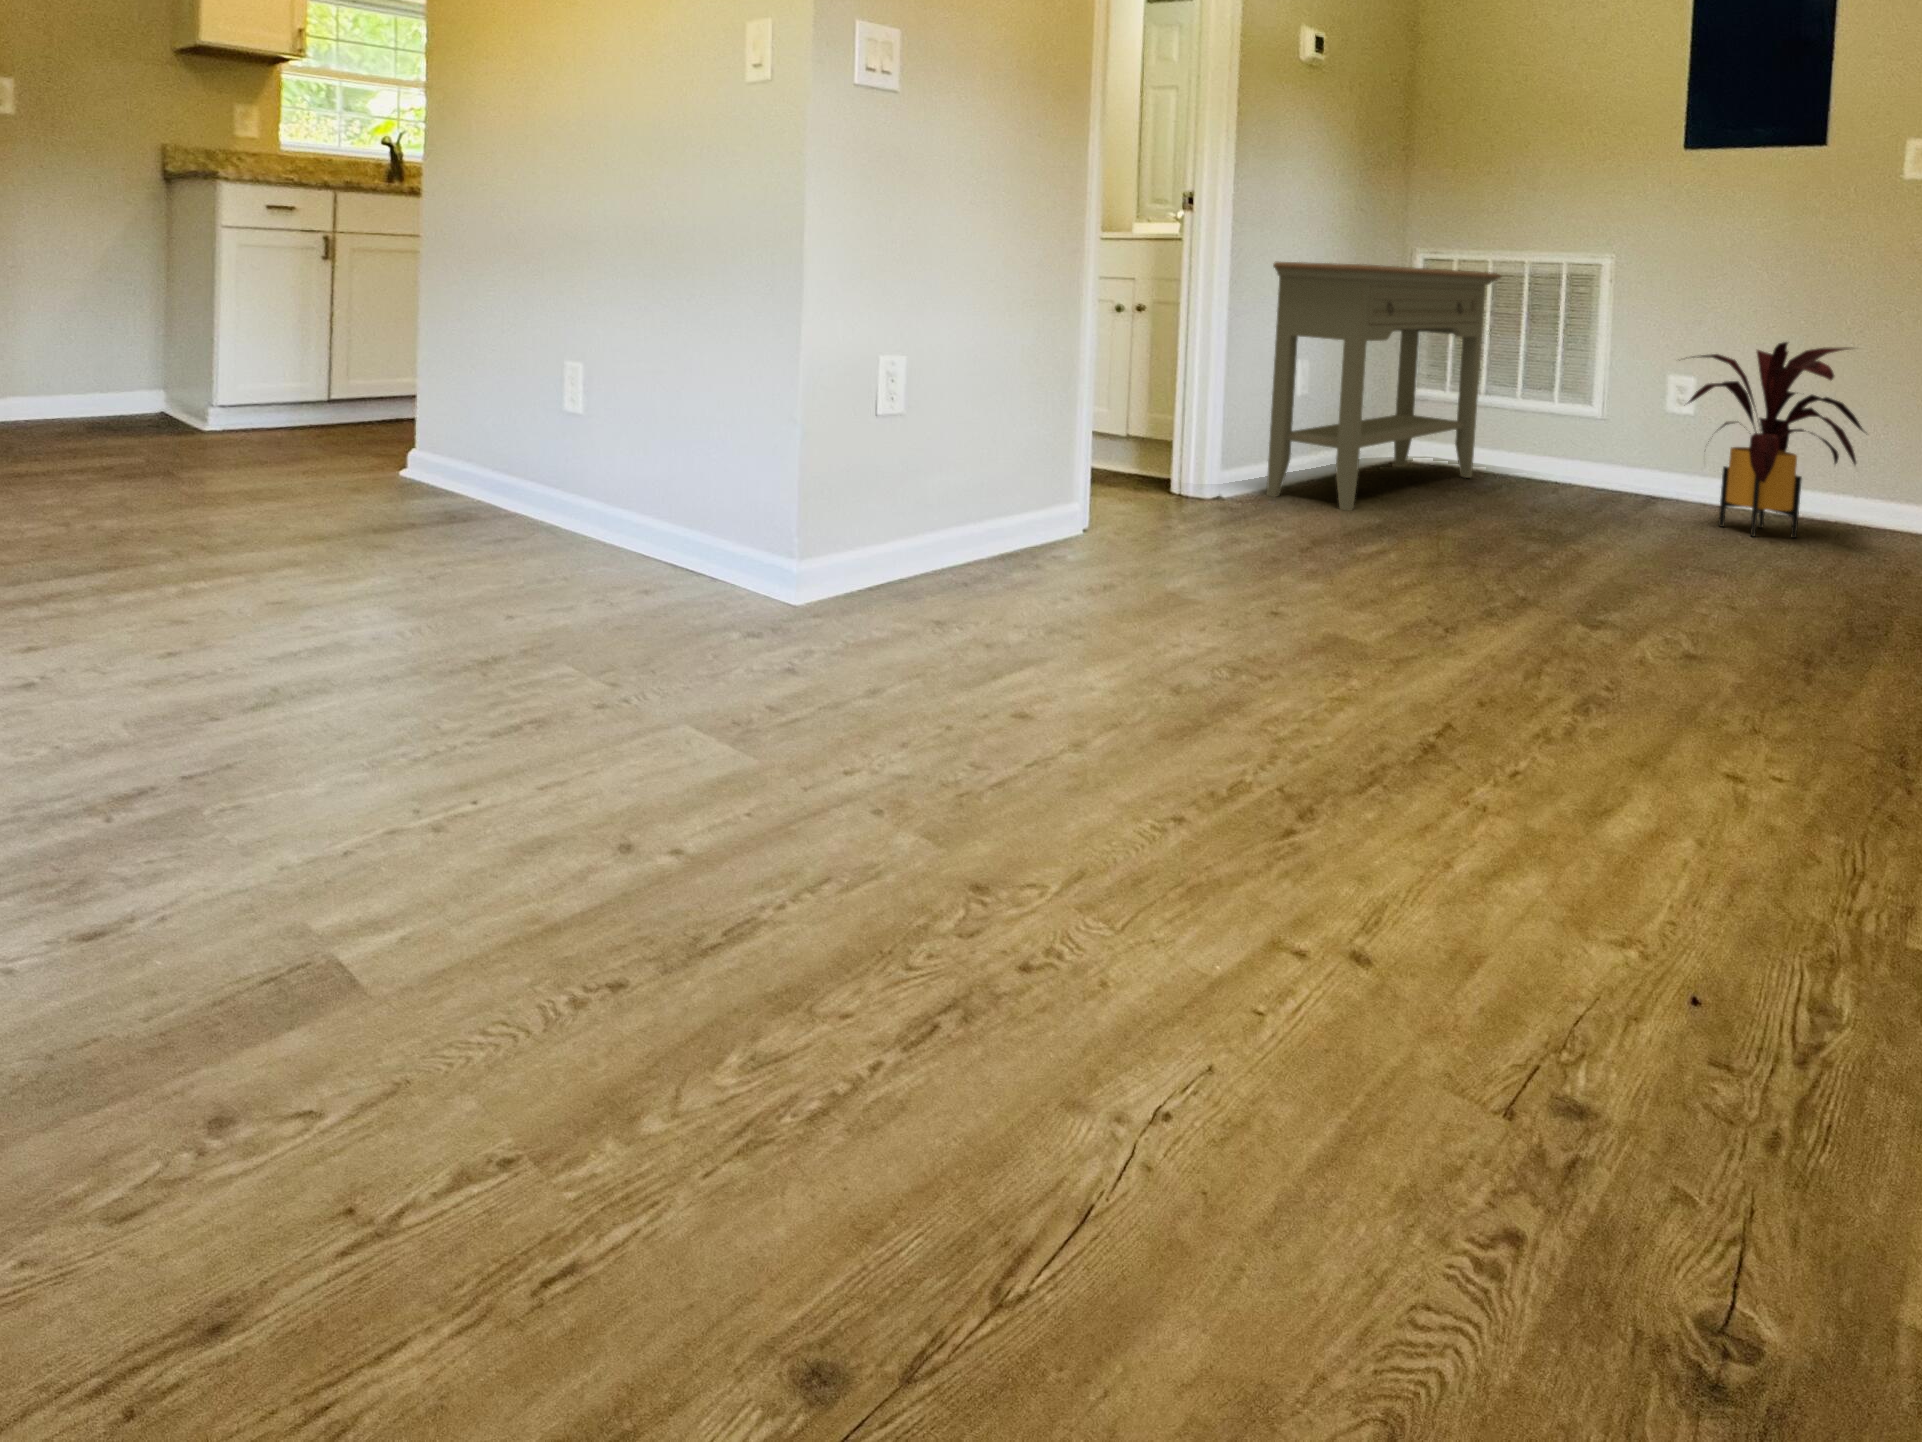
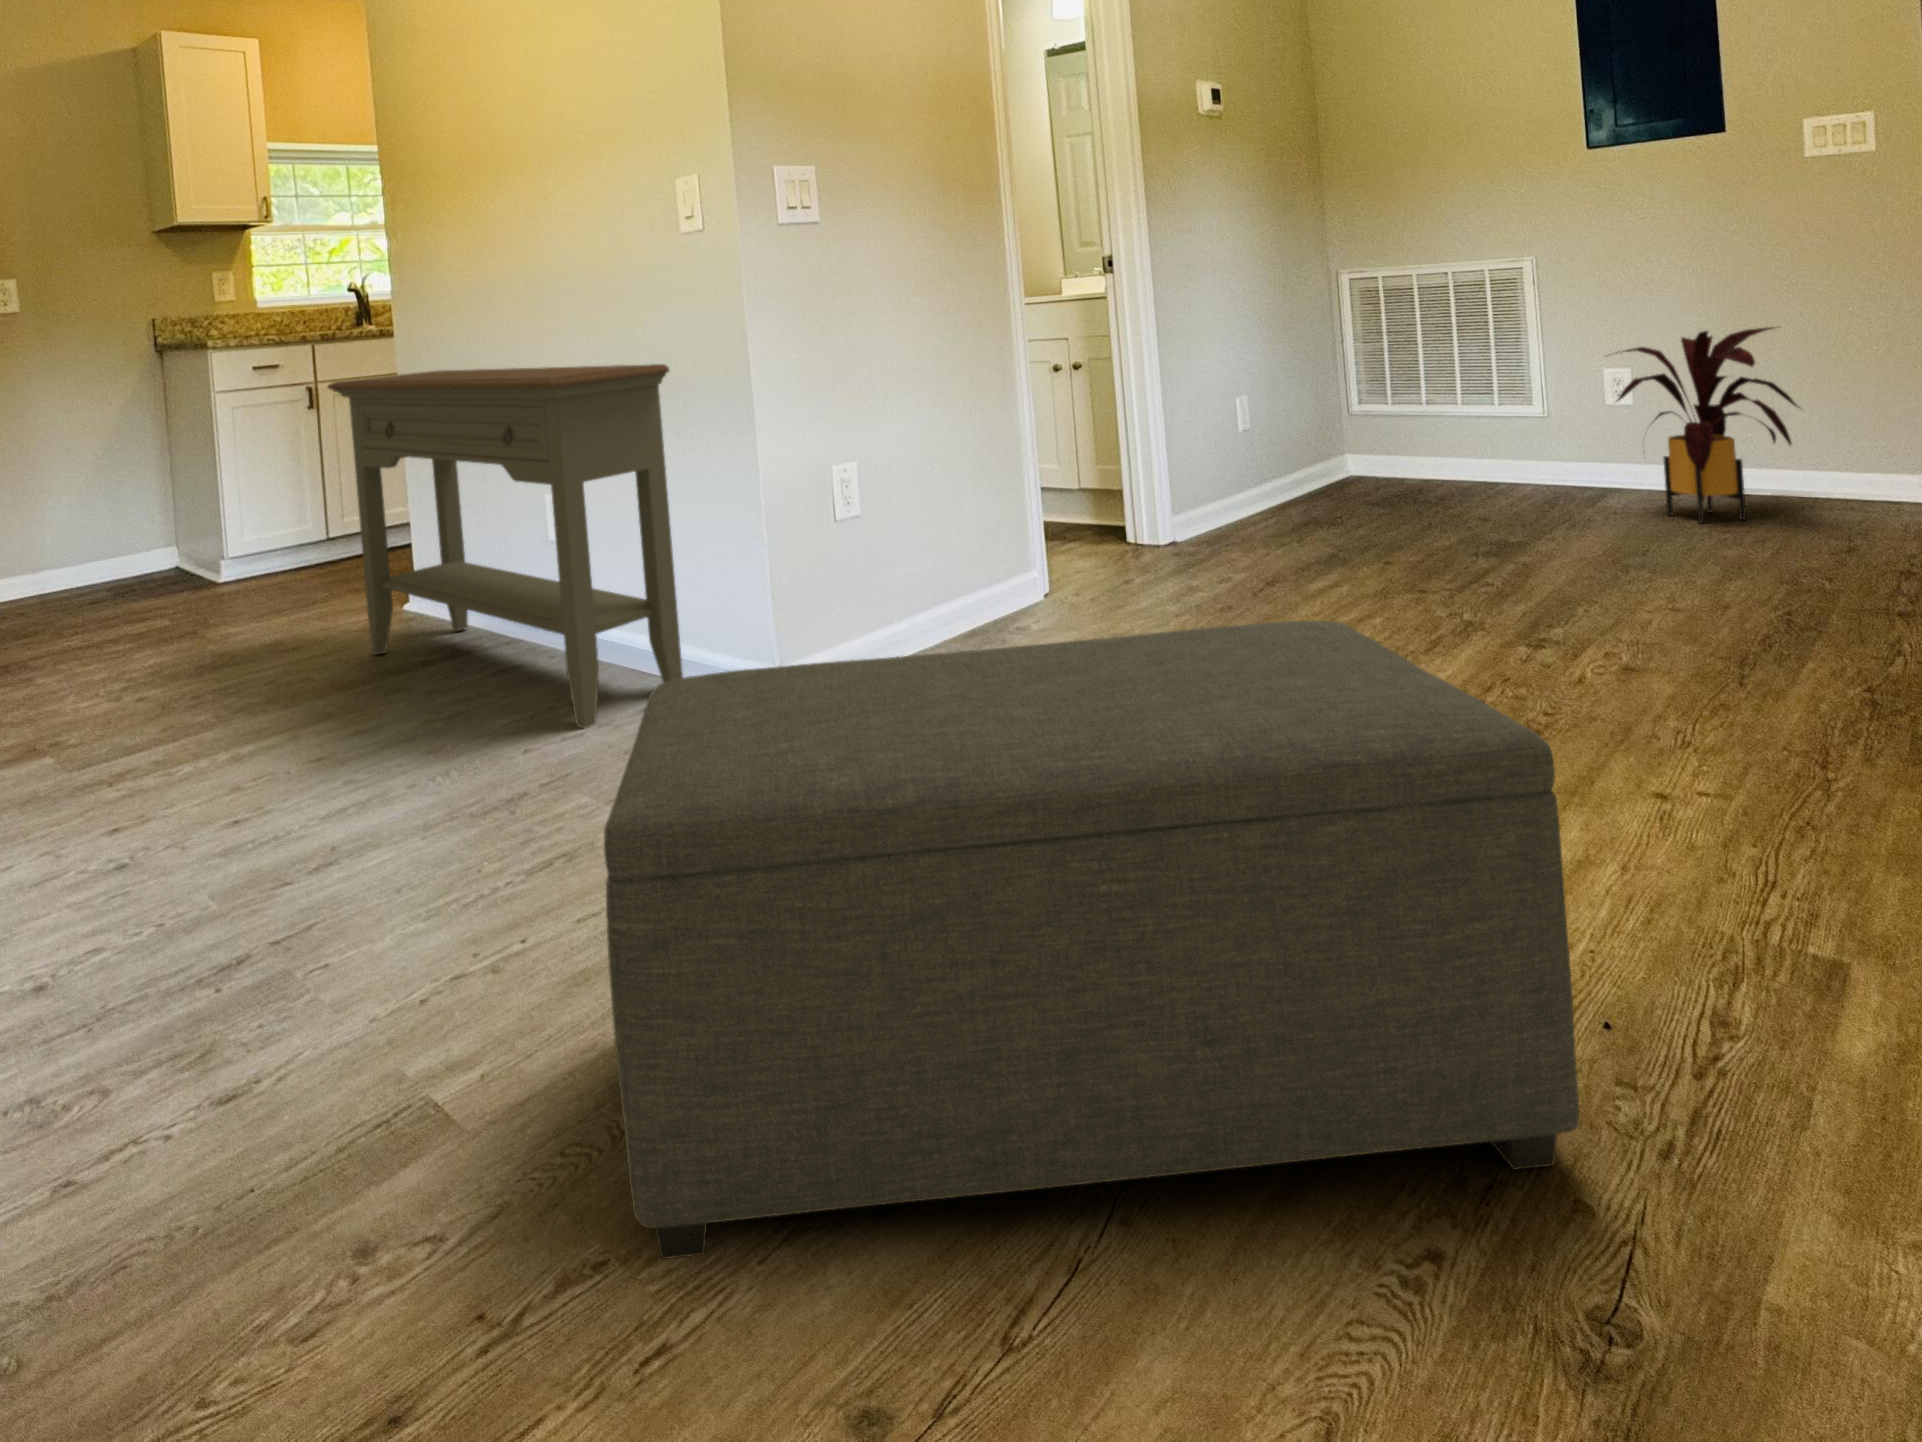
console table: present [1267,262,1501,511] -> present [328,364,683,729]
ottoman: none [556,507,1719,1163] -> present [604,621,1579,1259]

